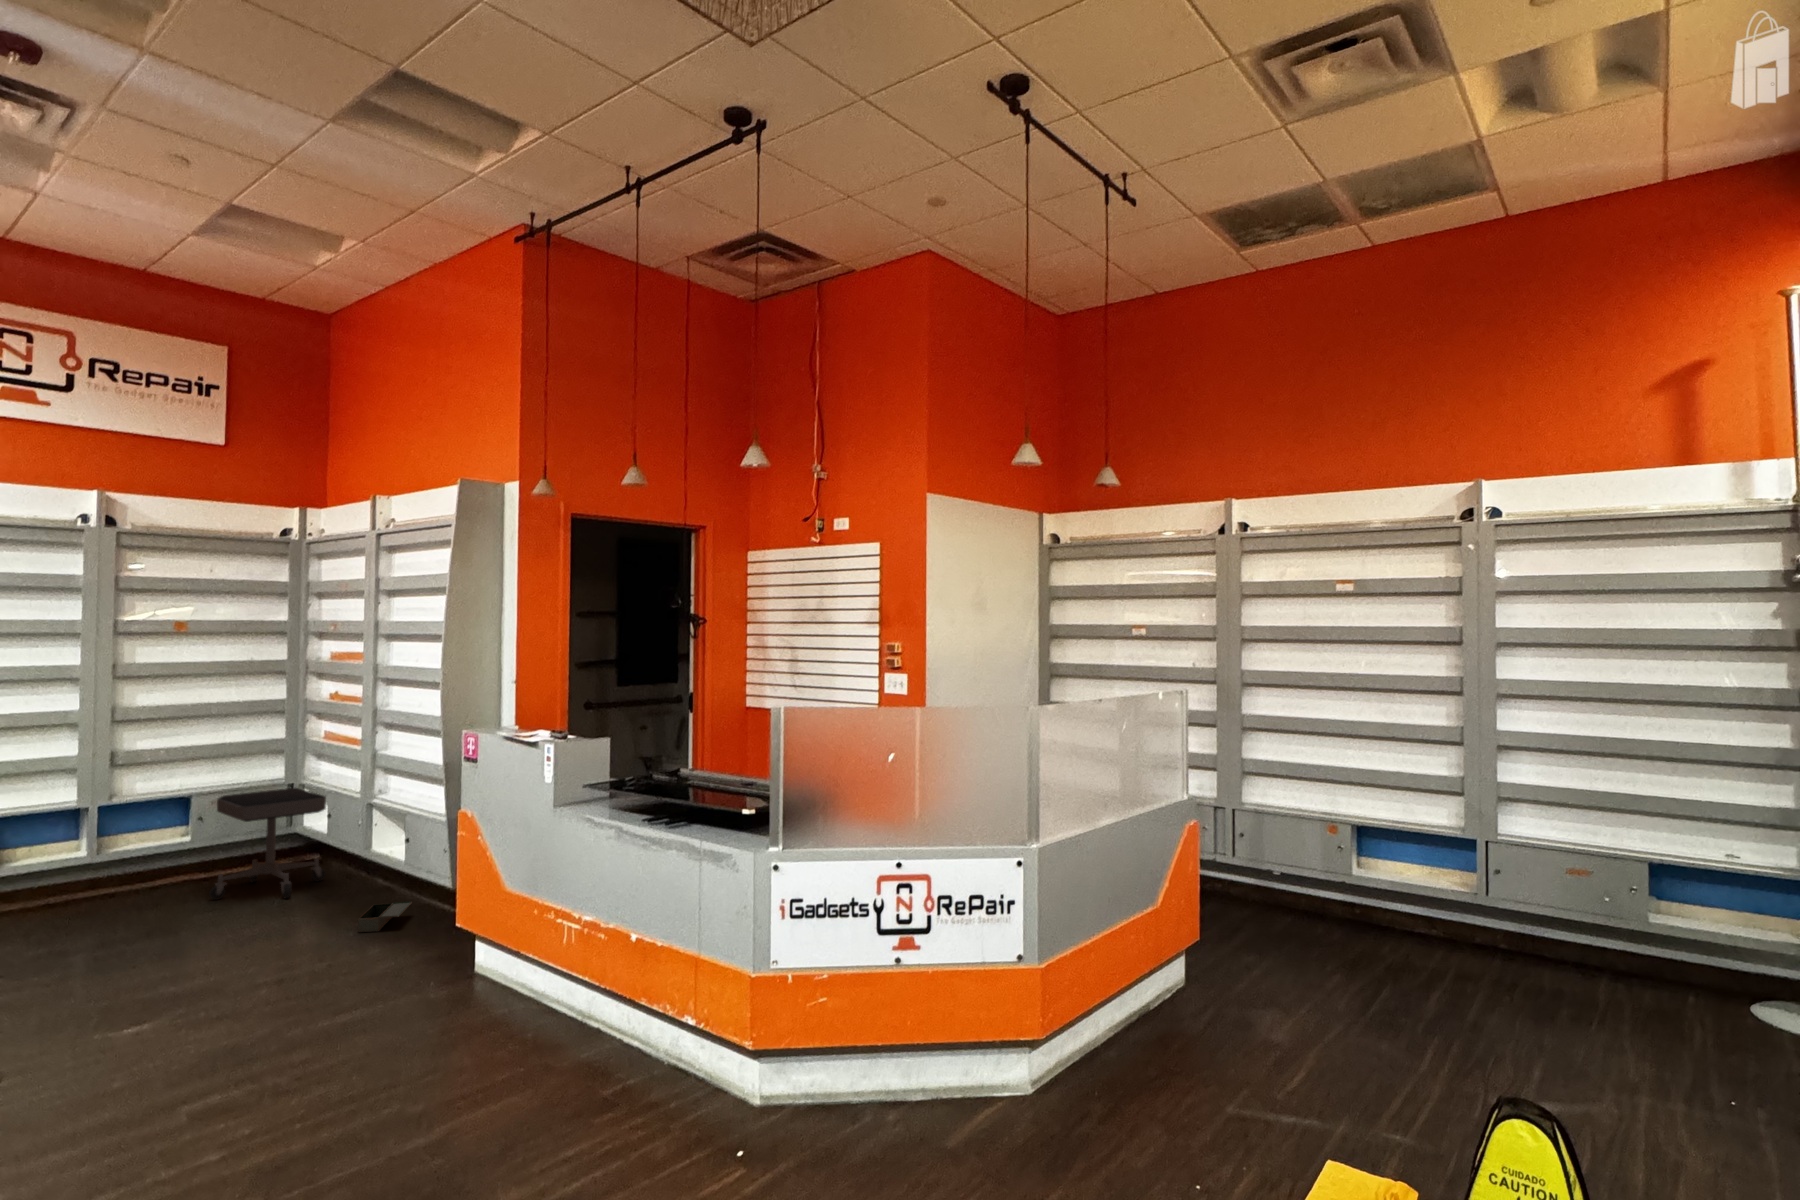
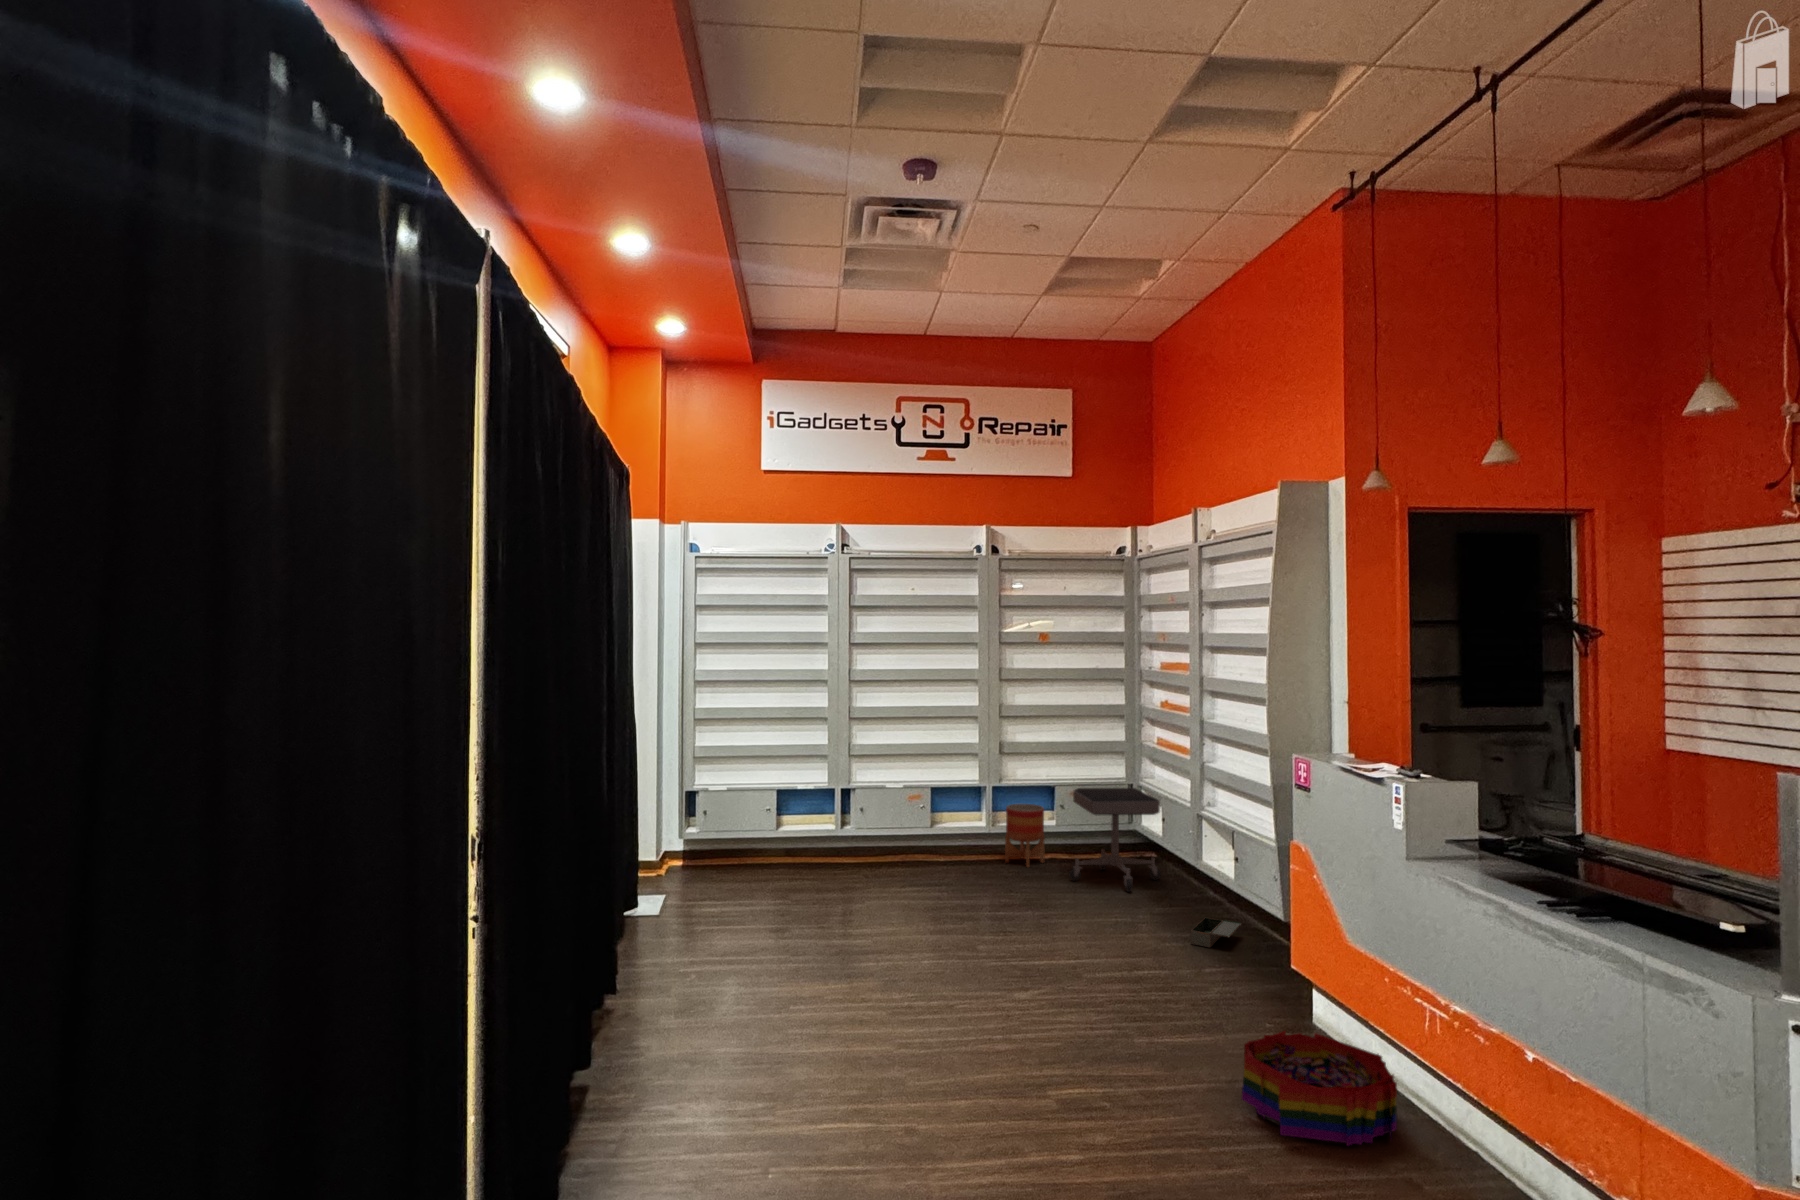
planter: none [116,822,175,897] -> present [1005,804,1045,867]
storage bin: none [404,972,540,1064] -> present [1241,1031,1397,1145]

